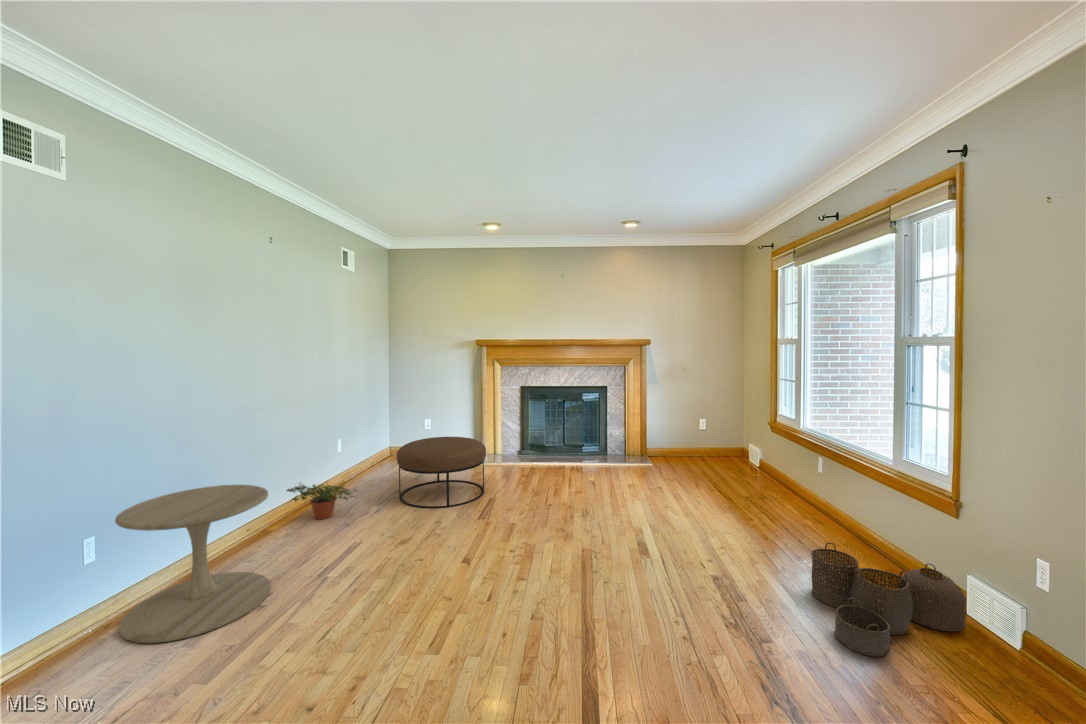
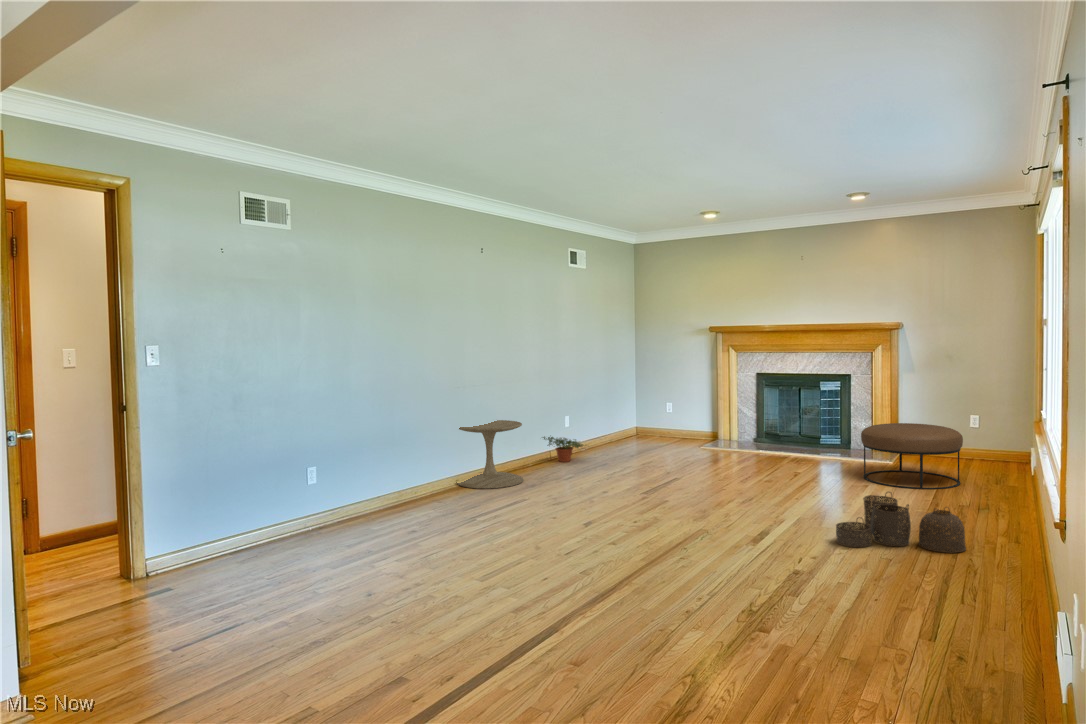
ottoman: present [397,437,486,508] -> present [861,423,963,489]

